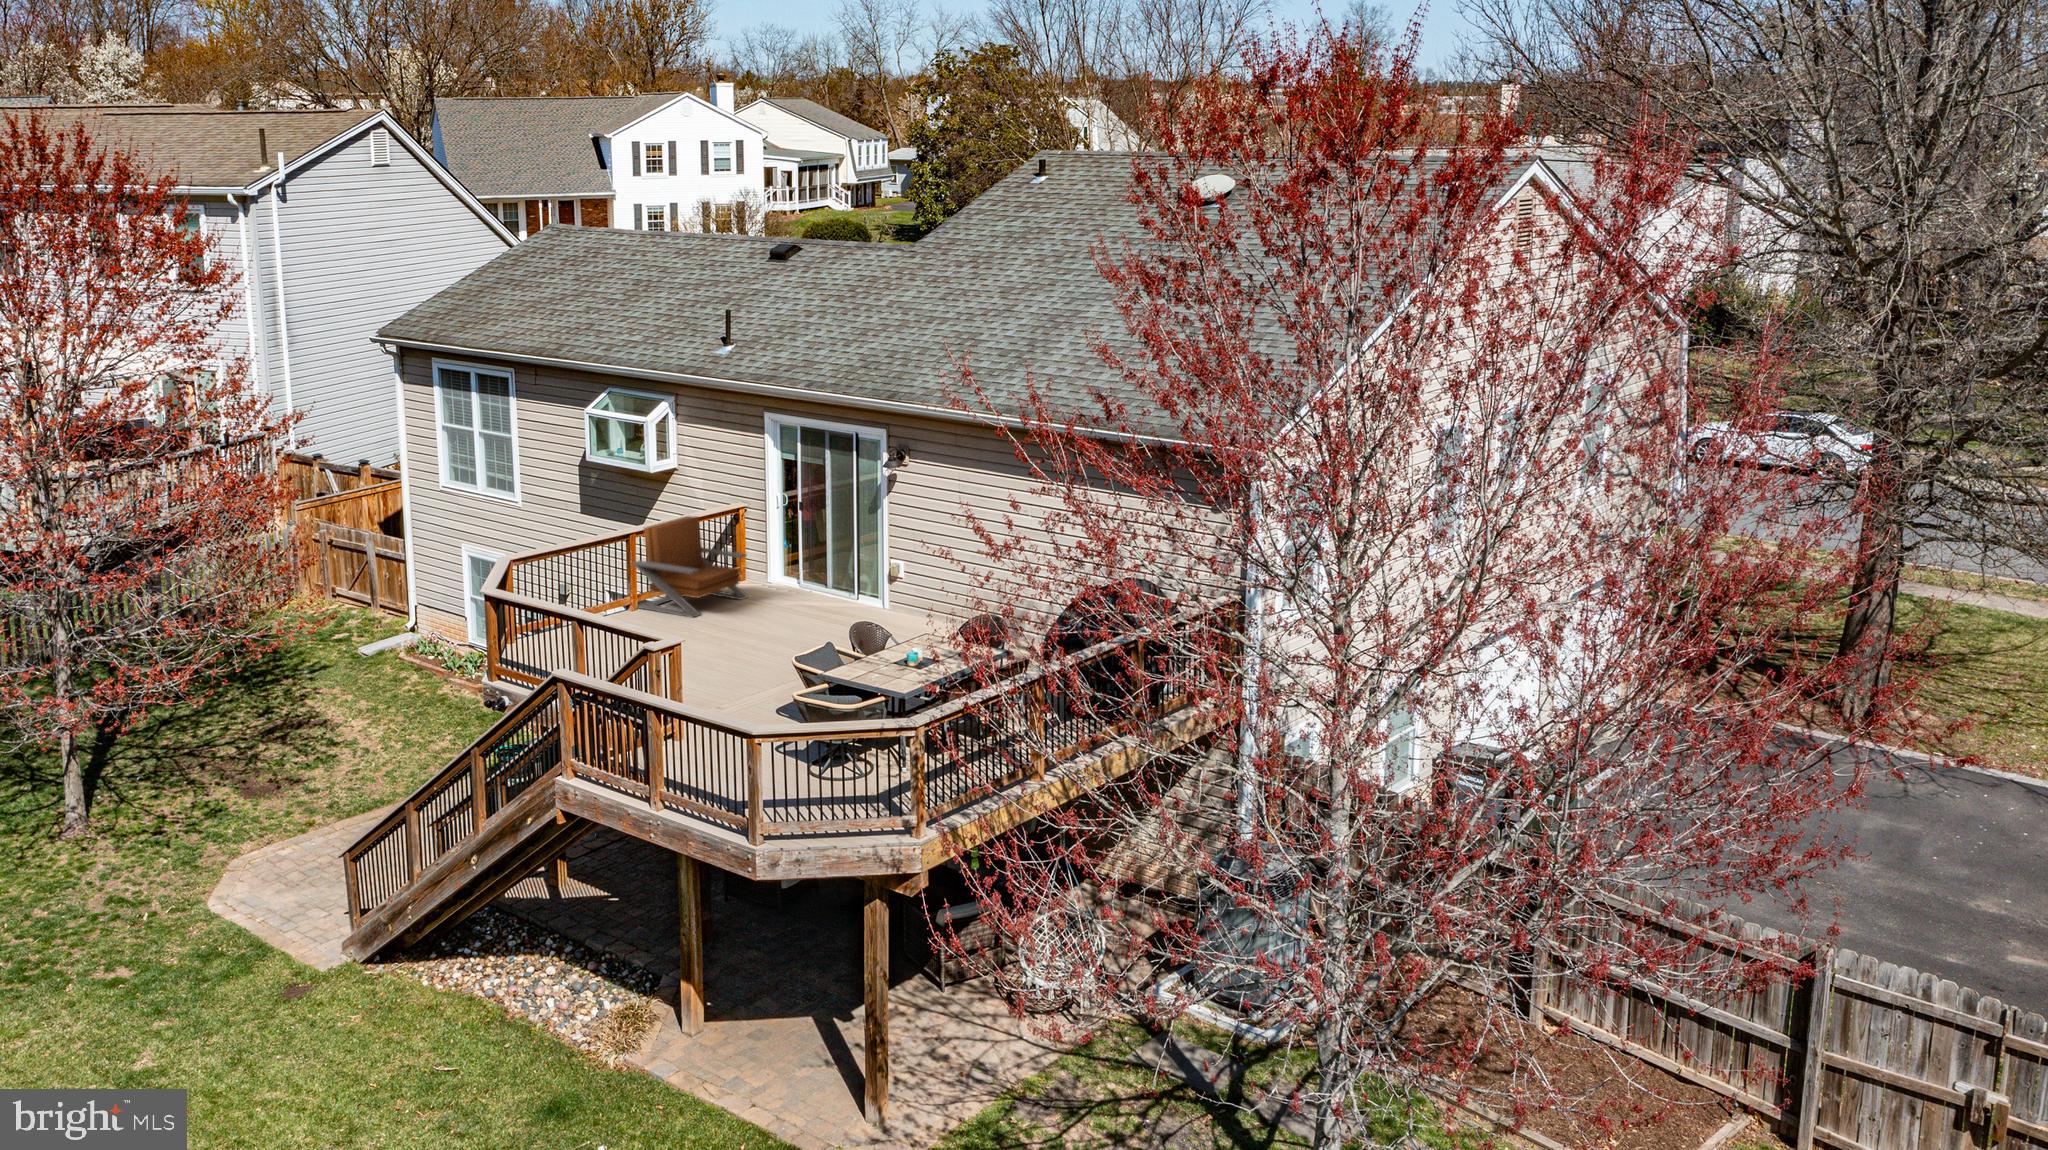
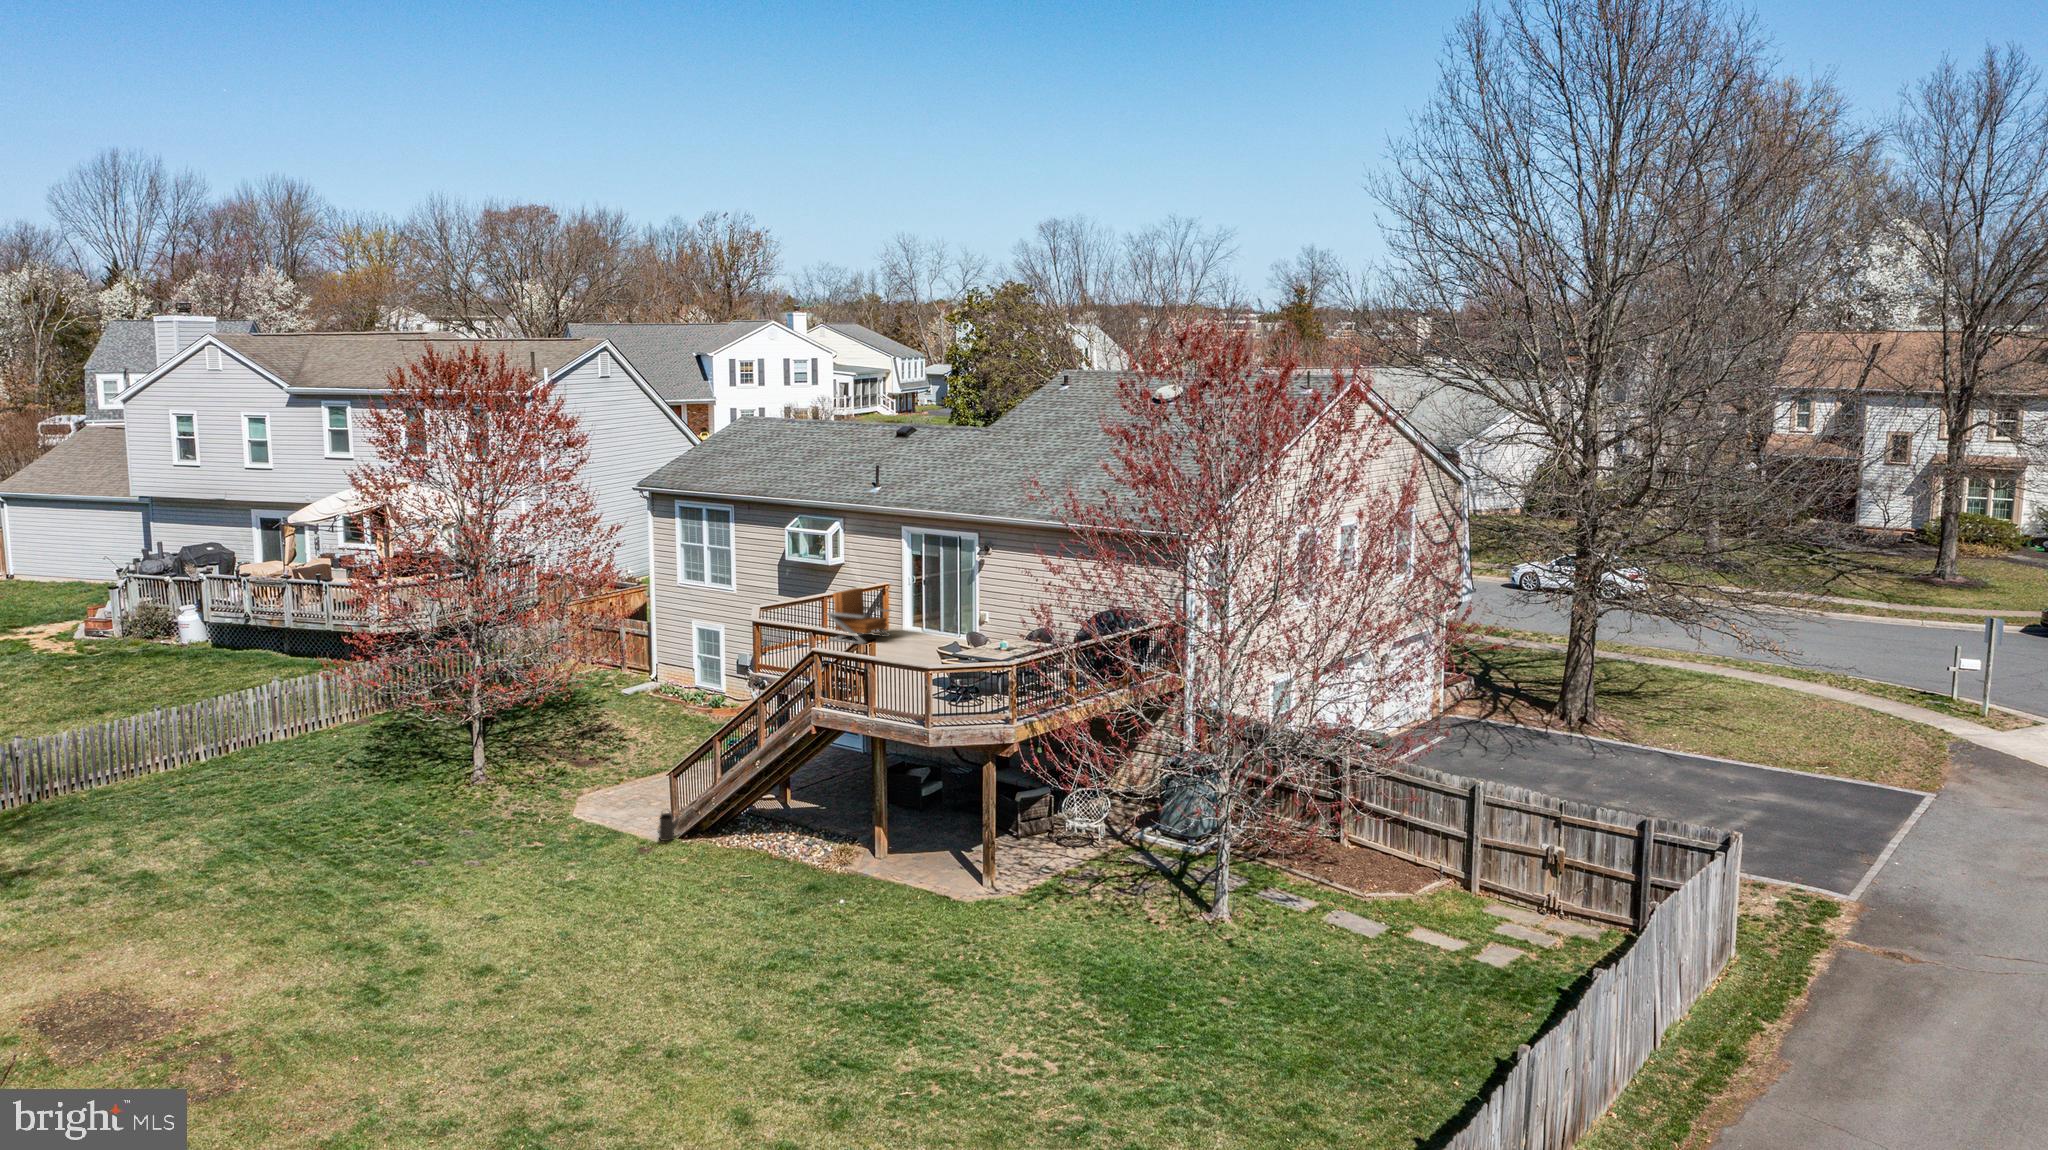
watering can: none [298,922,355,990] -> present [658,808,683,841]

